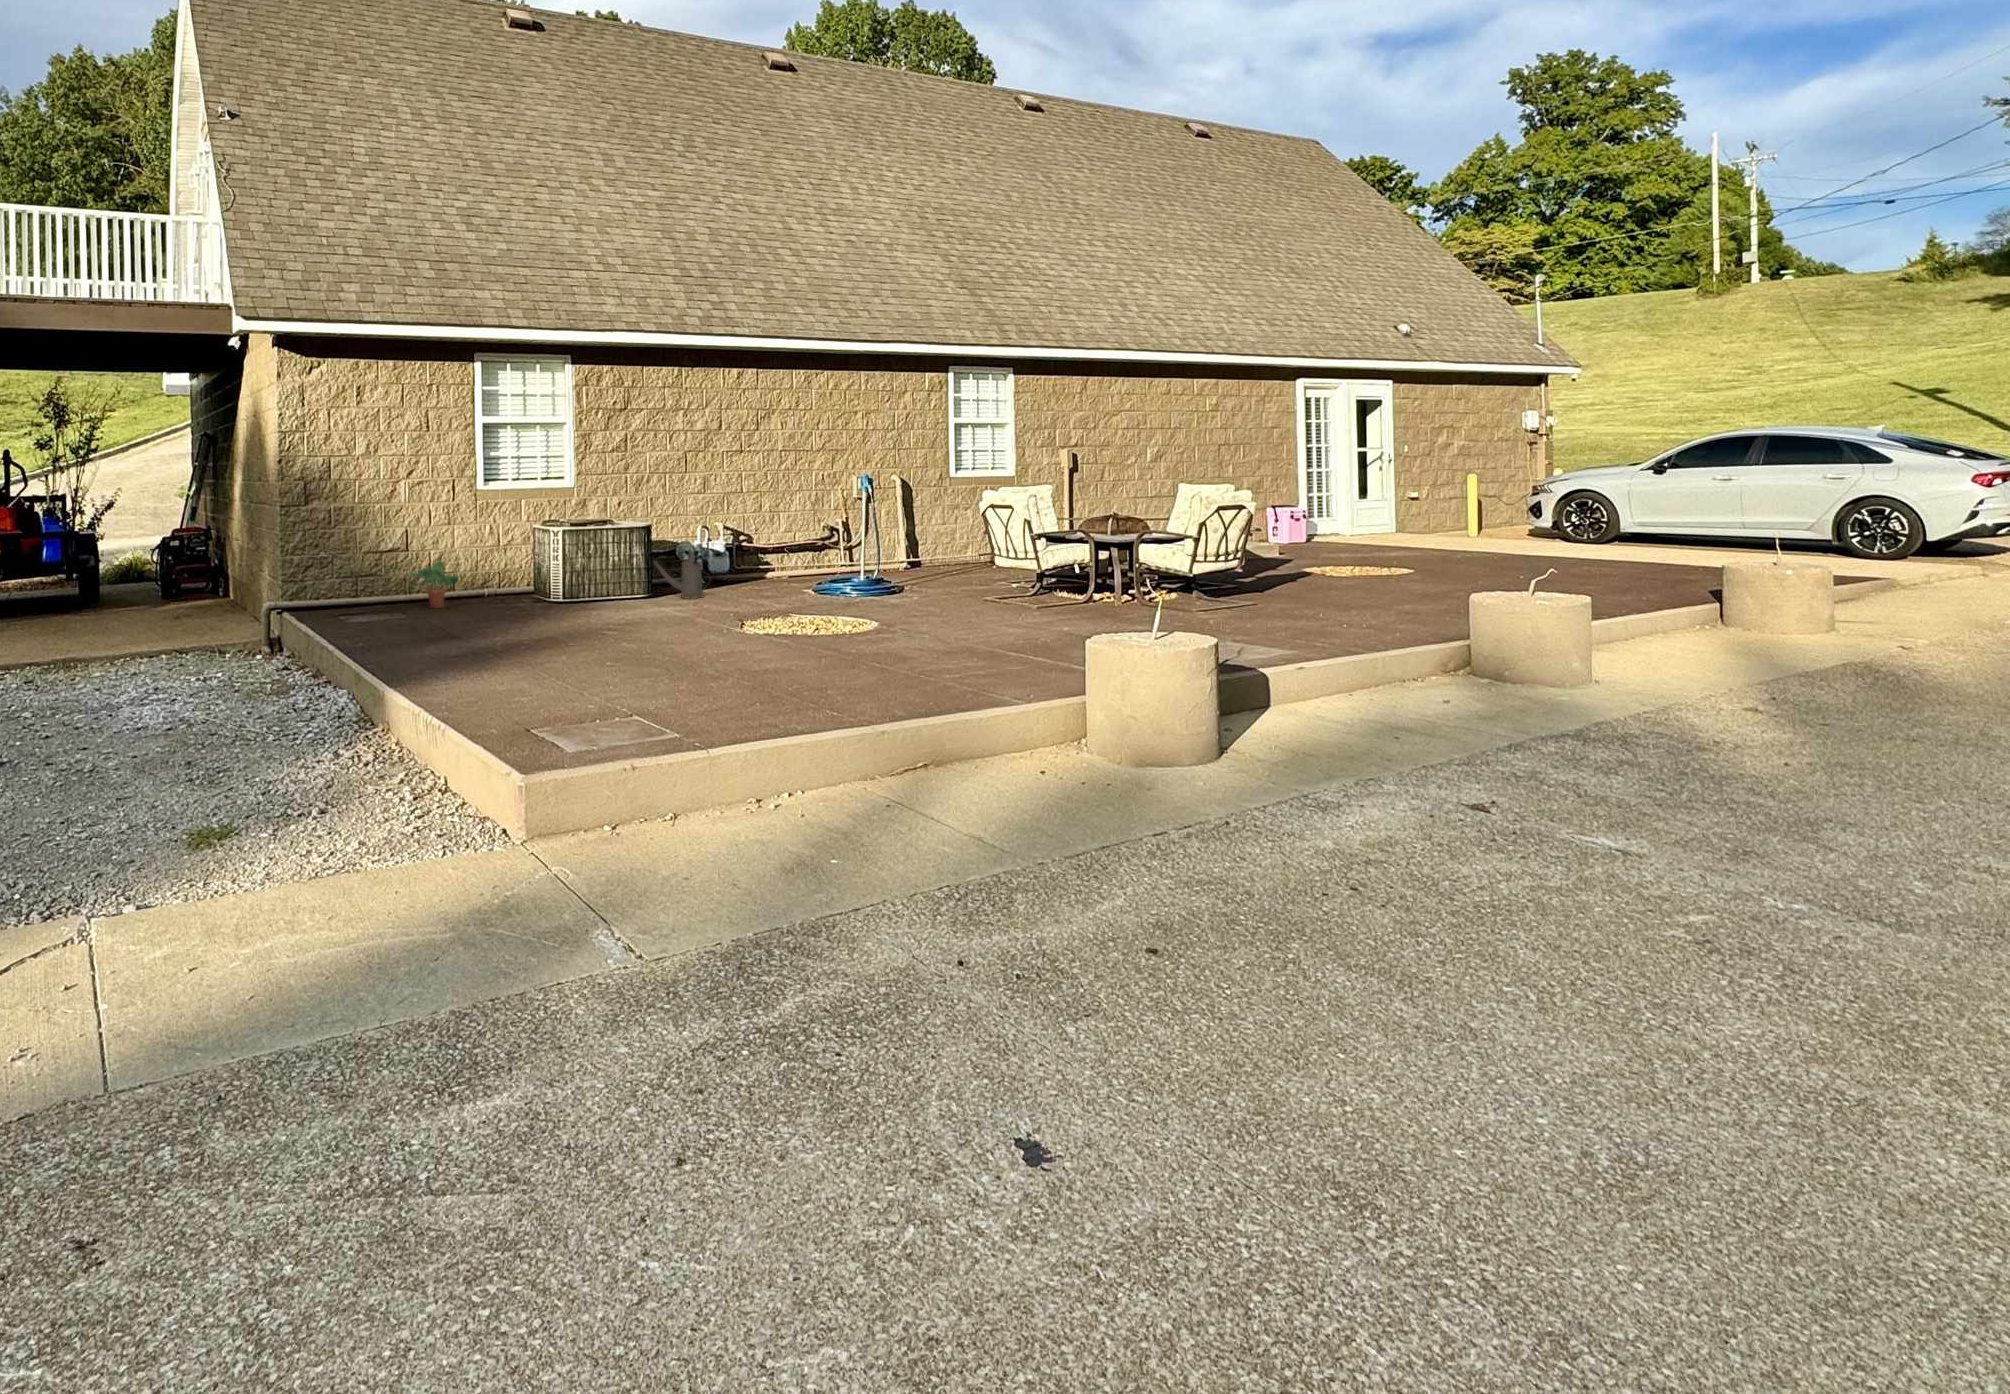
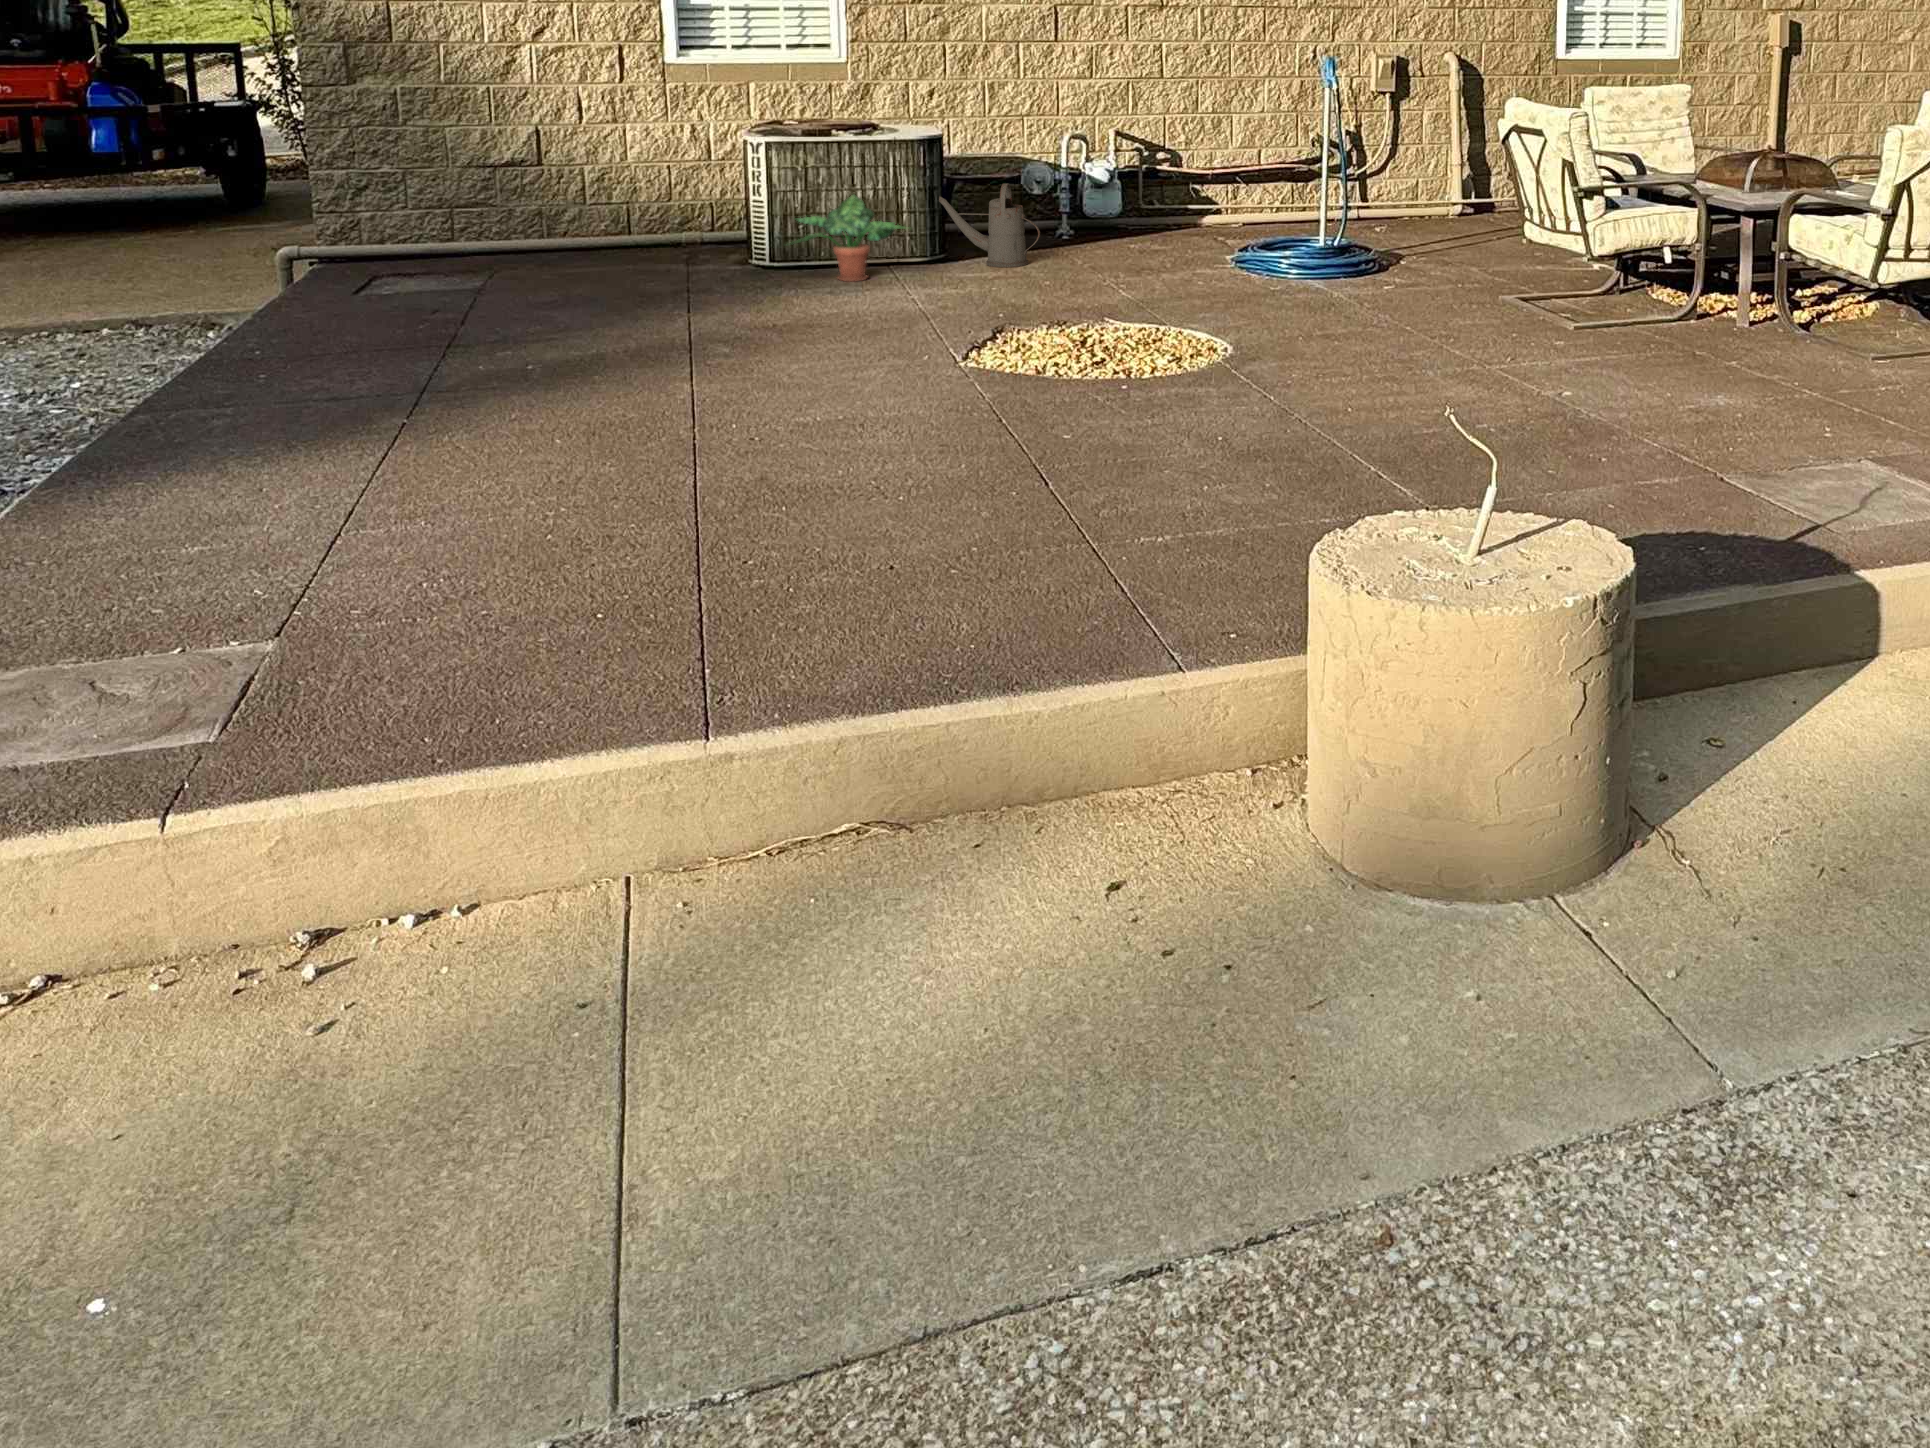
potted plant: present [409,560,459,608] -> present [787,195,905,282]

